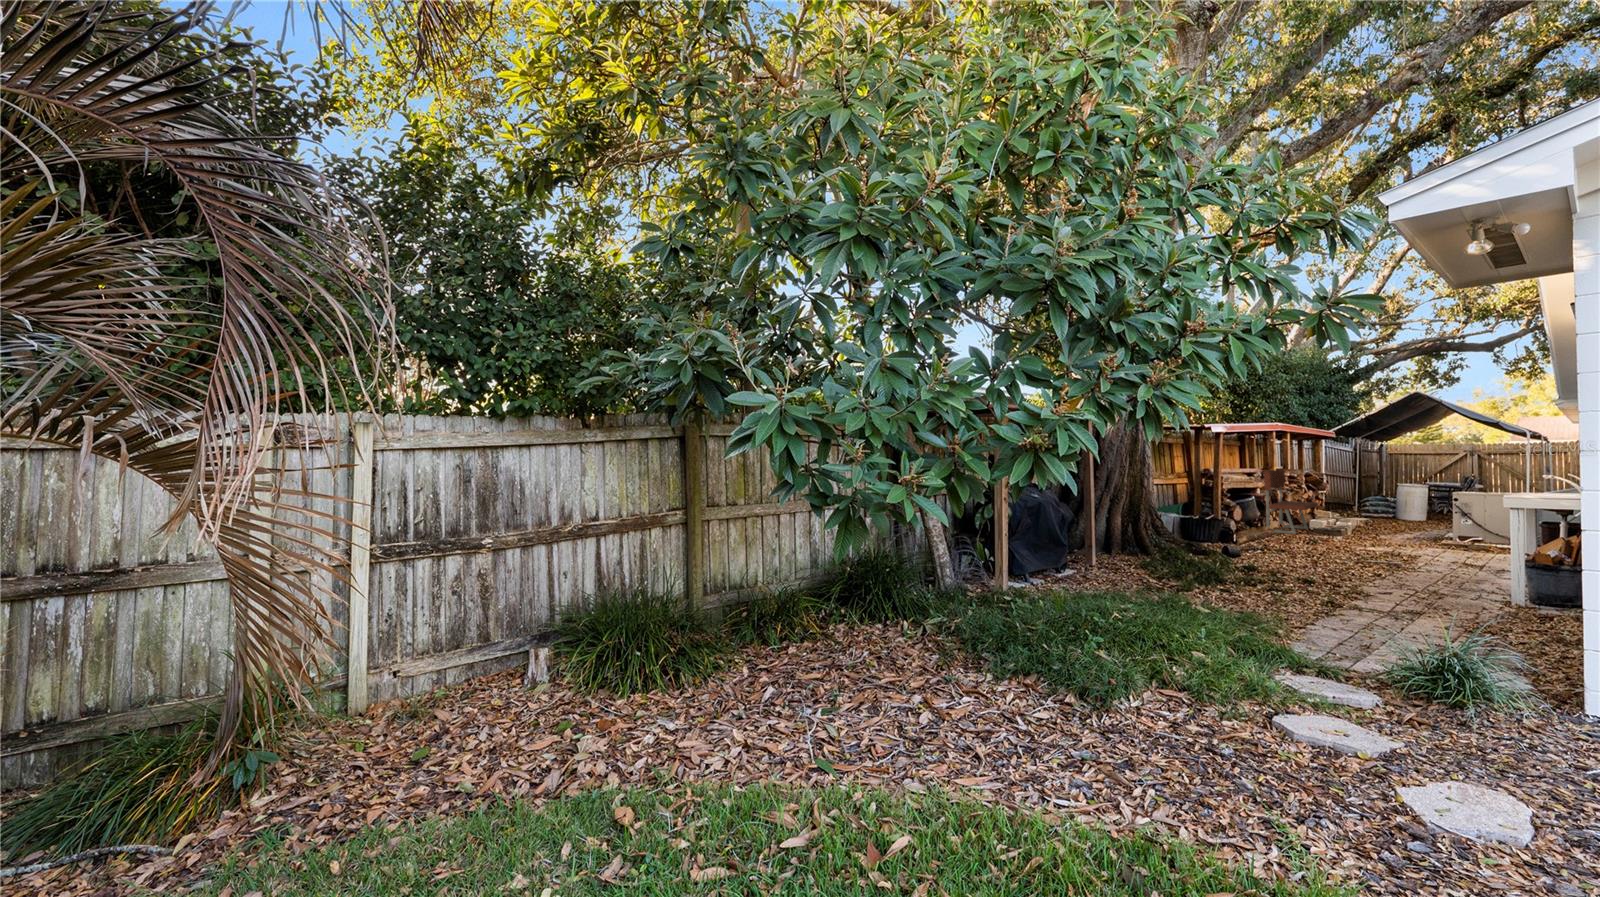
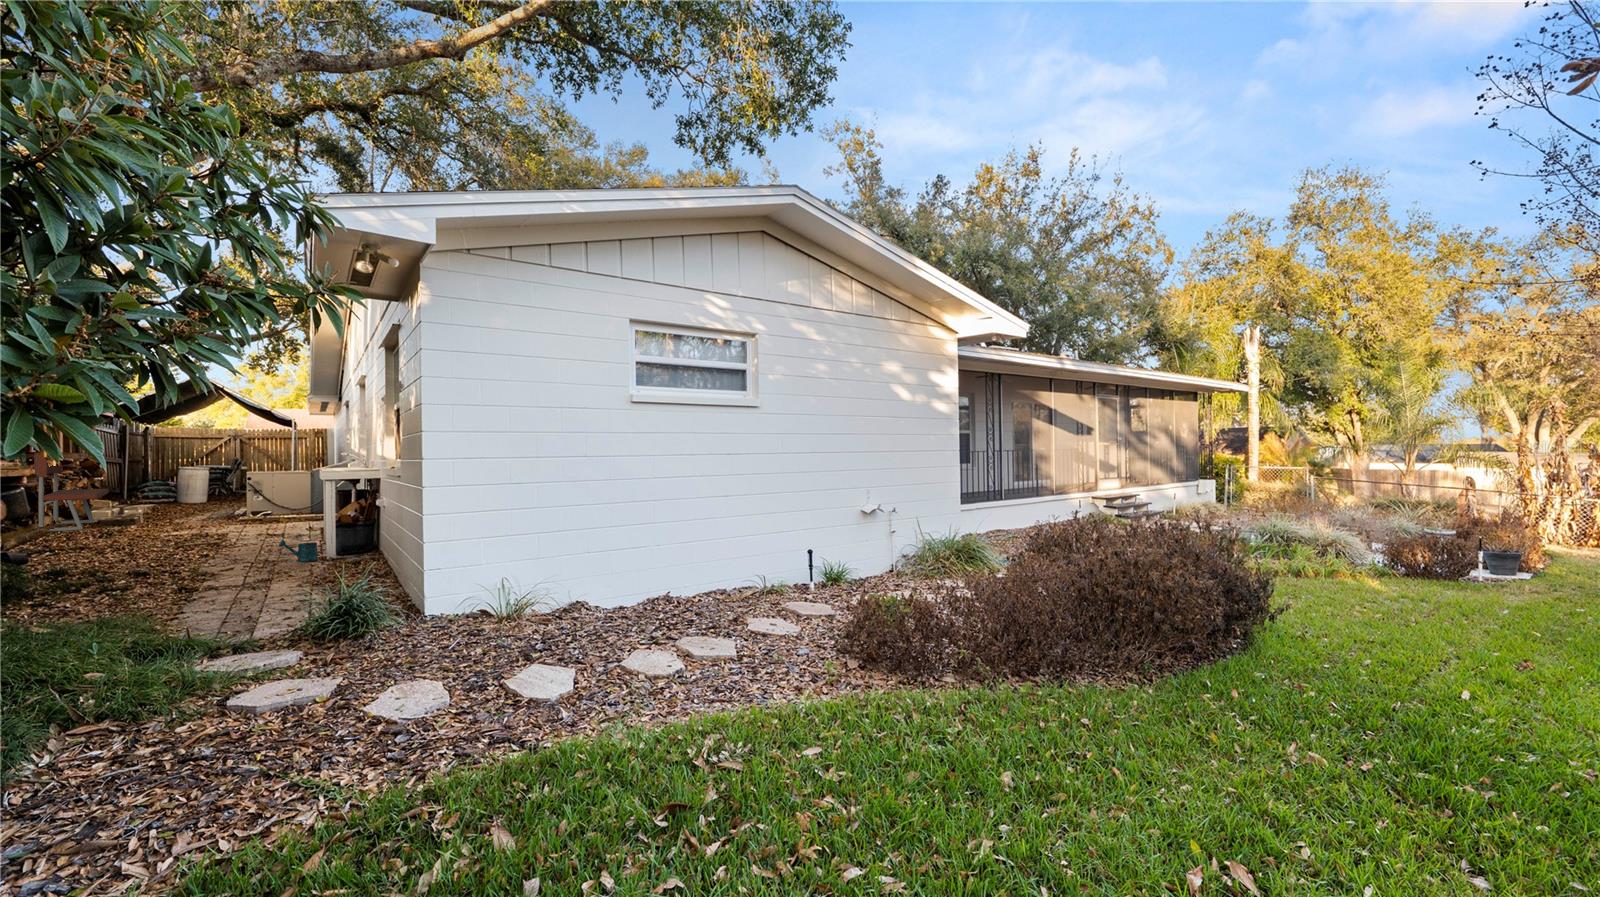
watering can: none [1447,573,1506,603] -> present [279,539,323,562]

